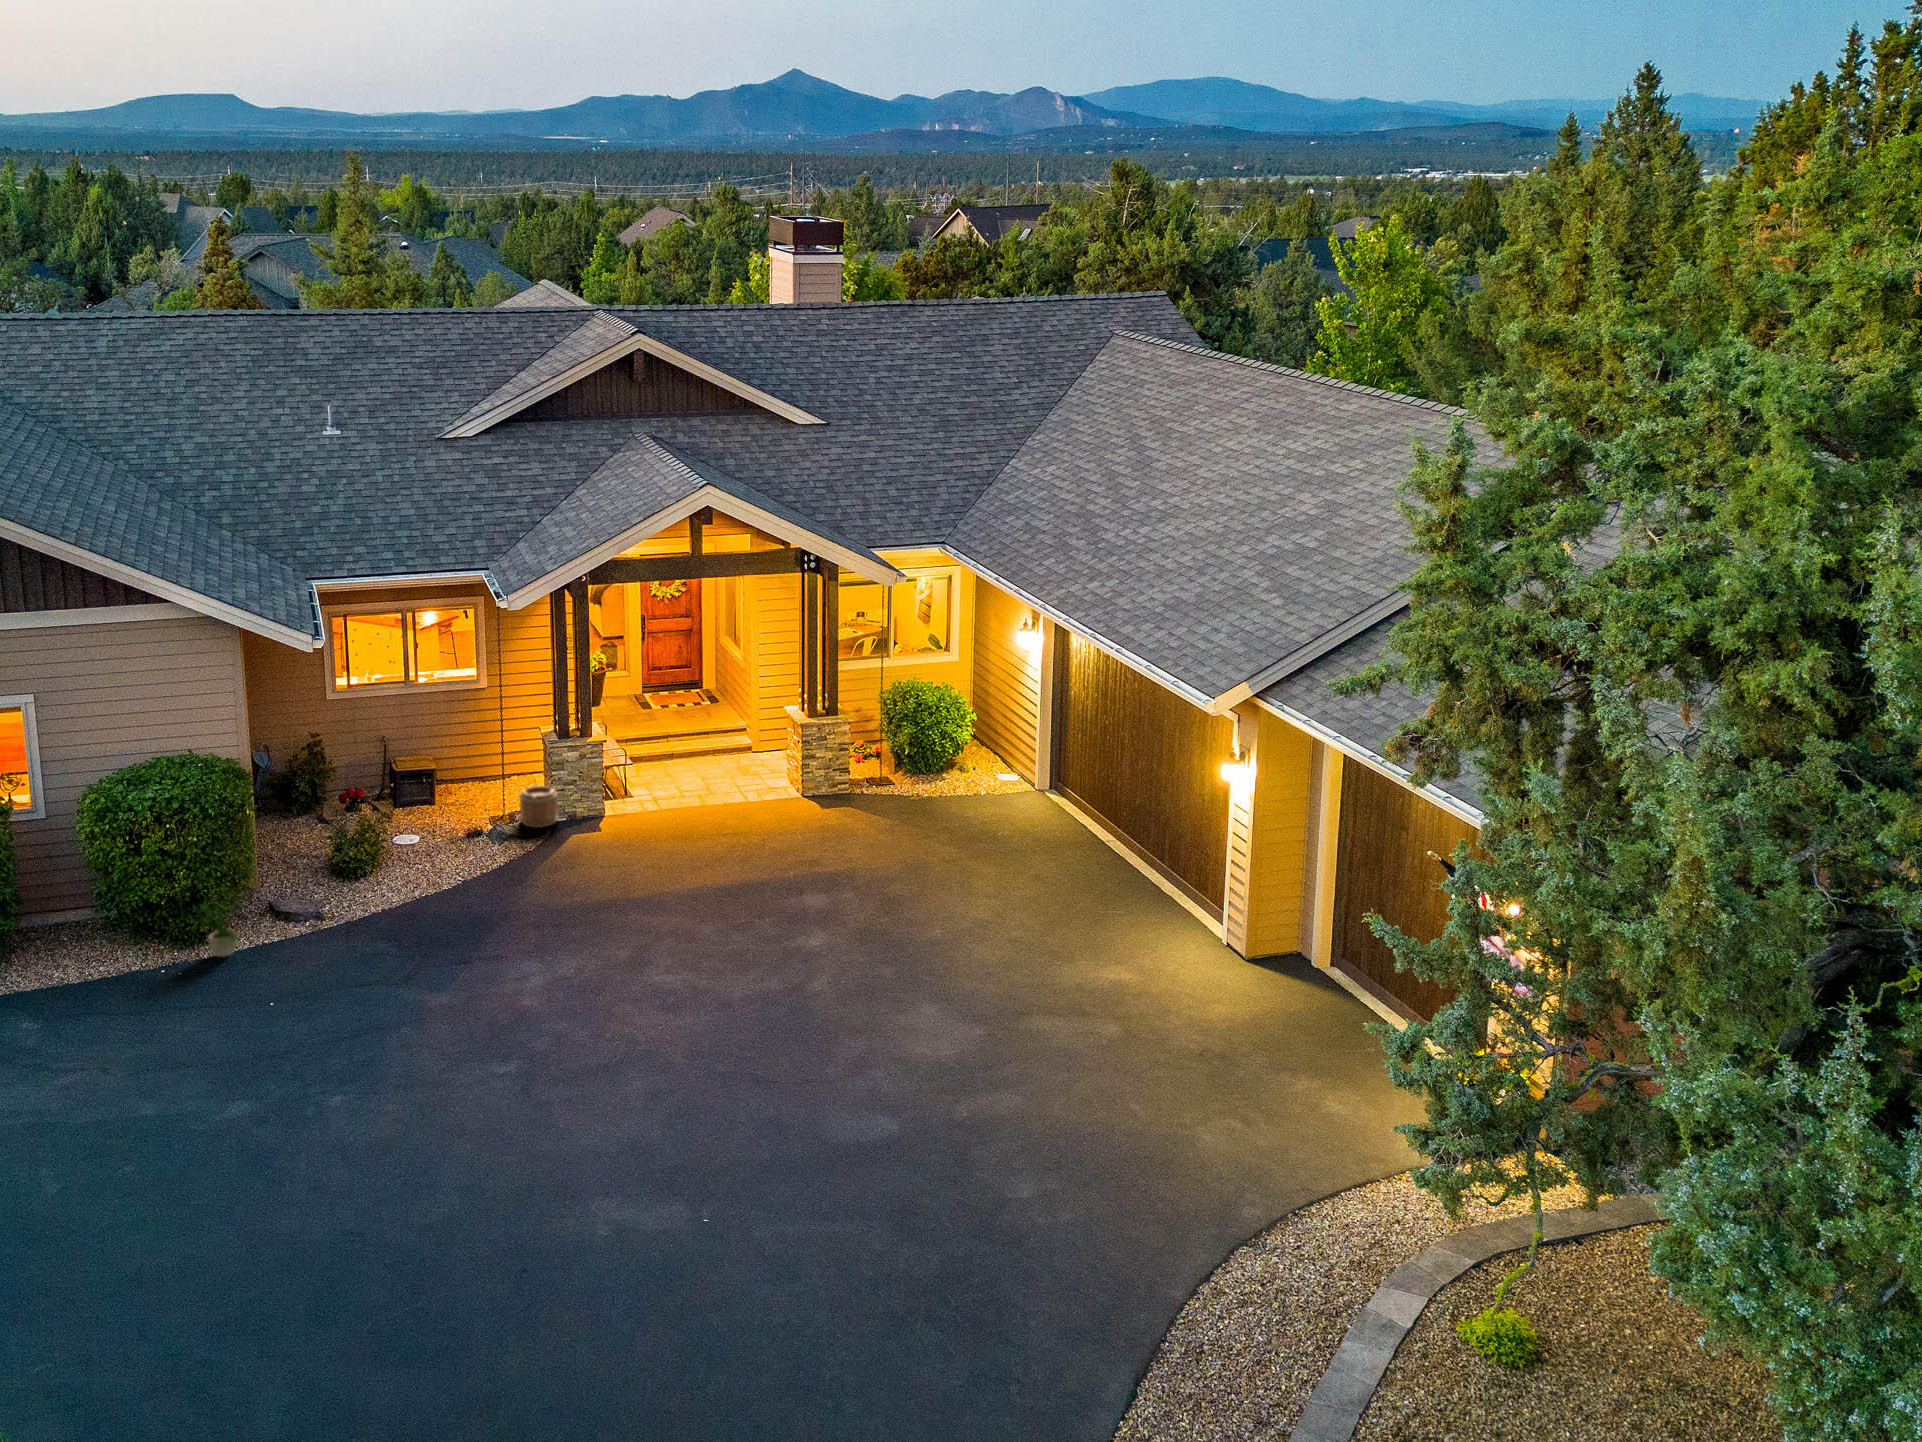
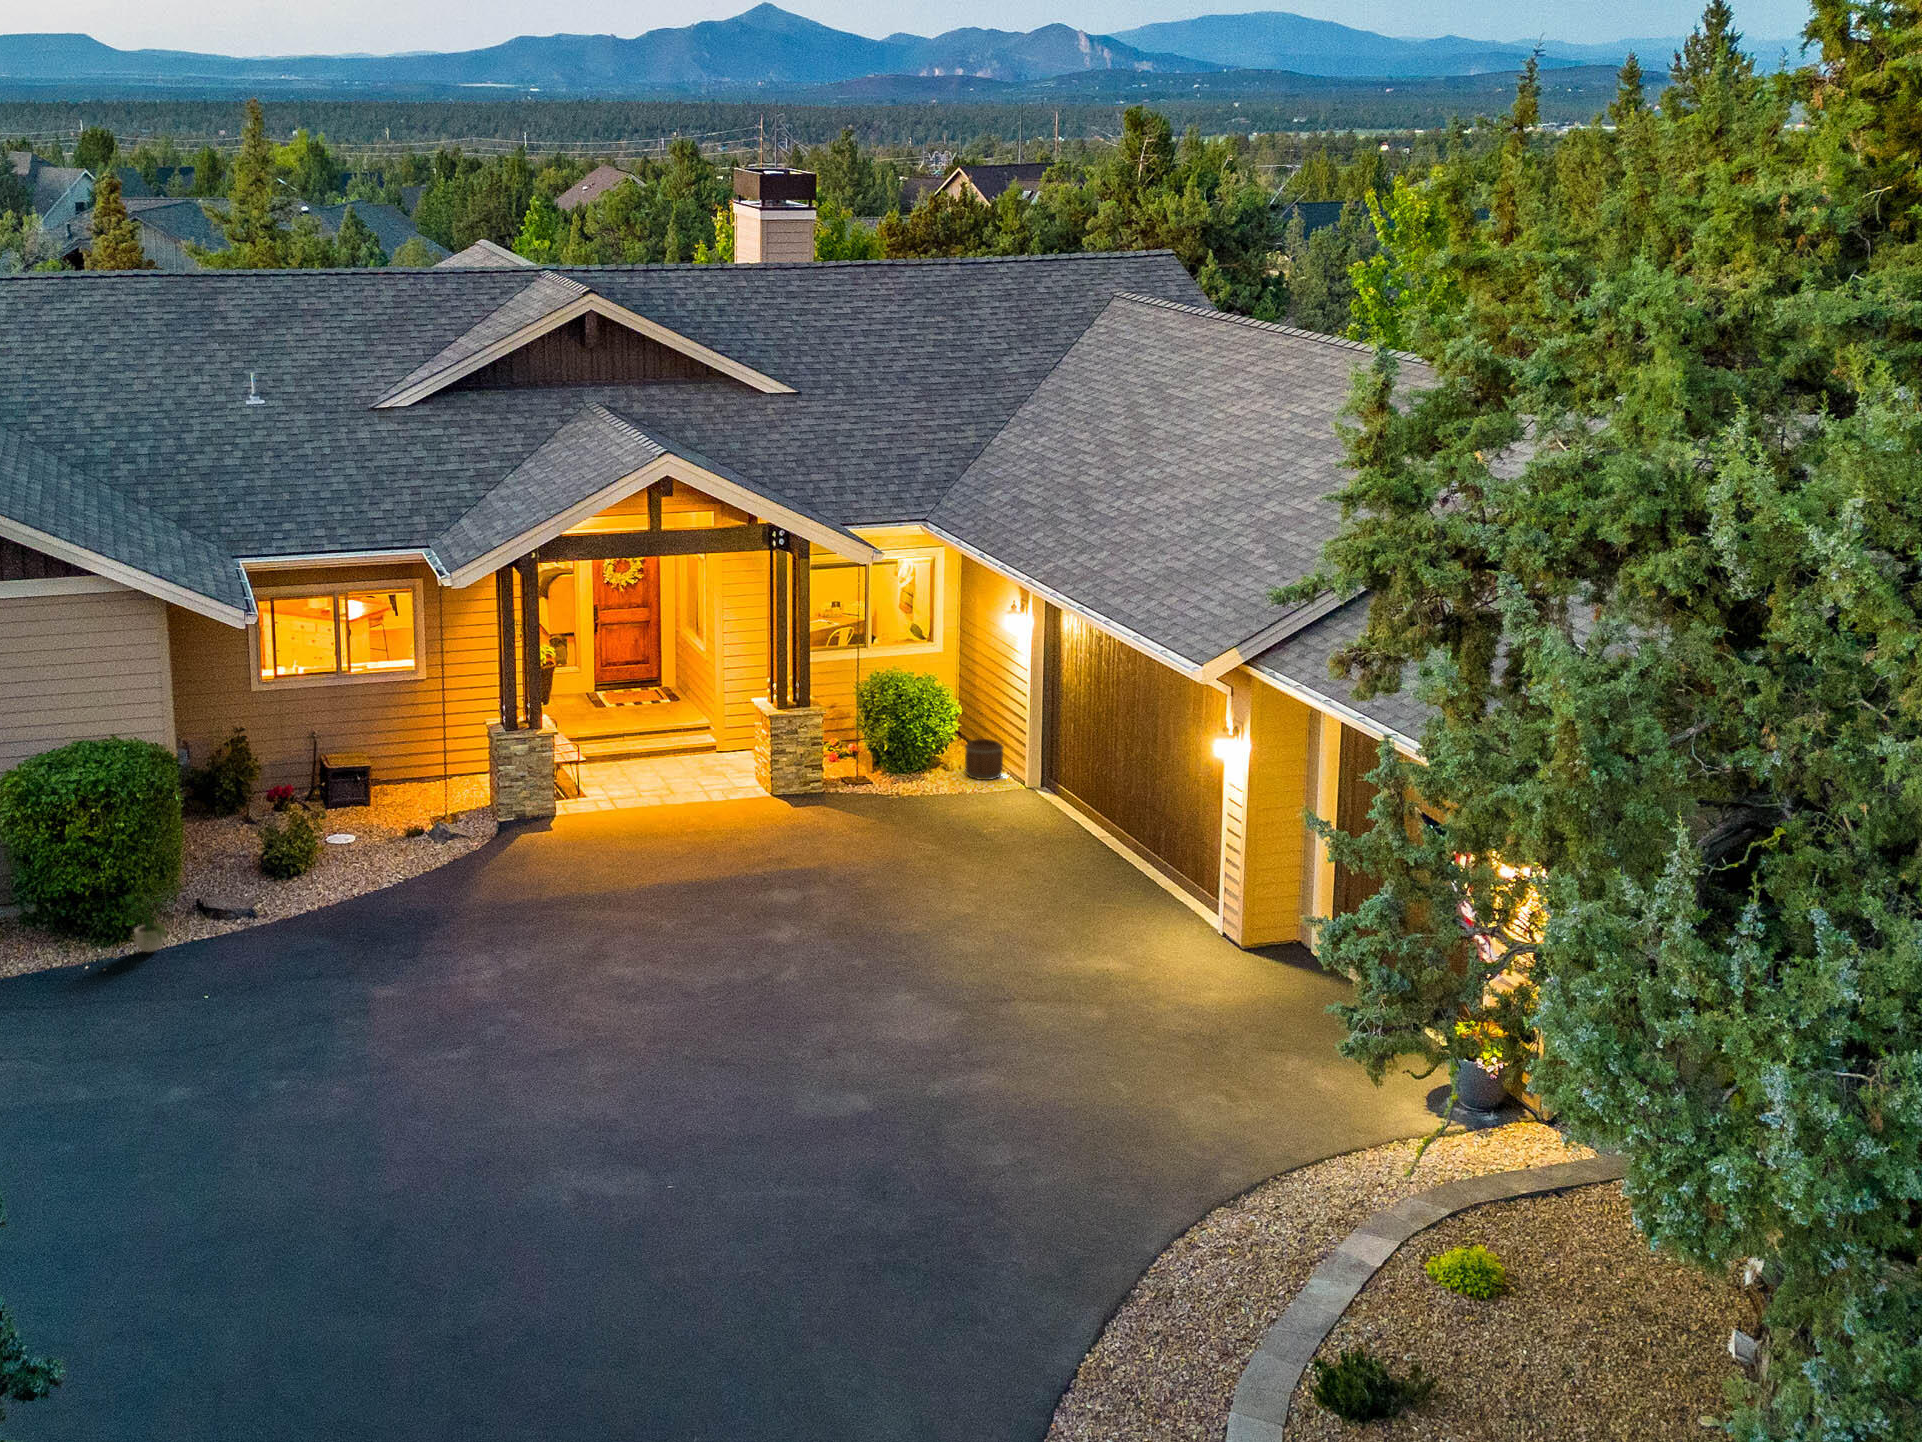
bucket: present [519,786,559,828] -> present [965,739,1003,780]

